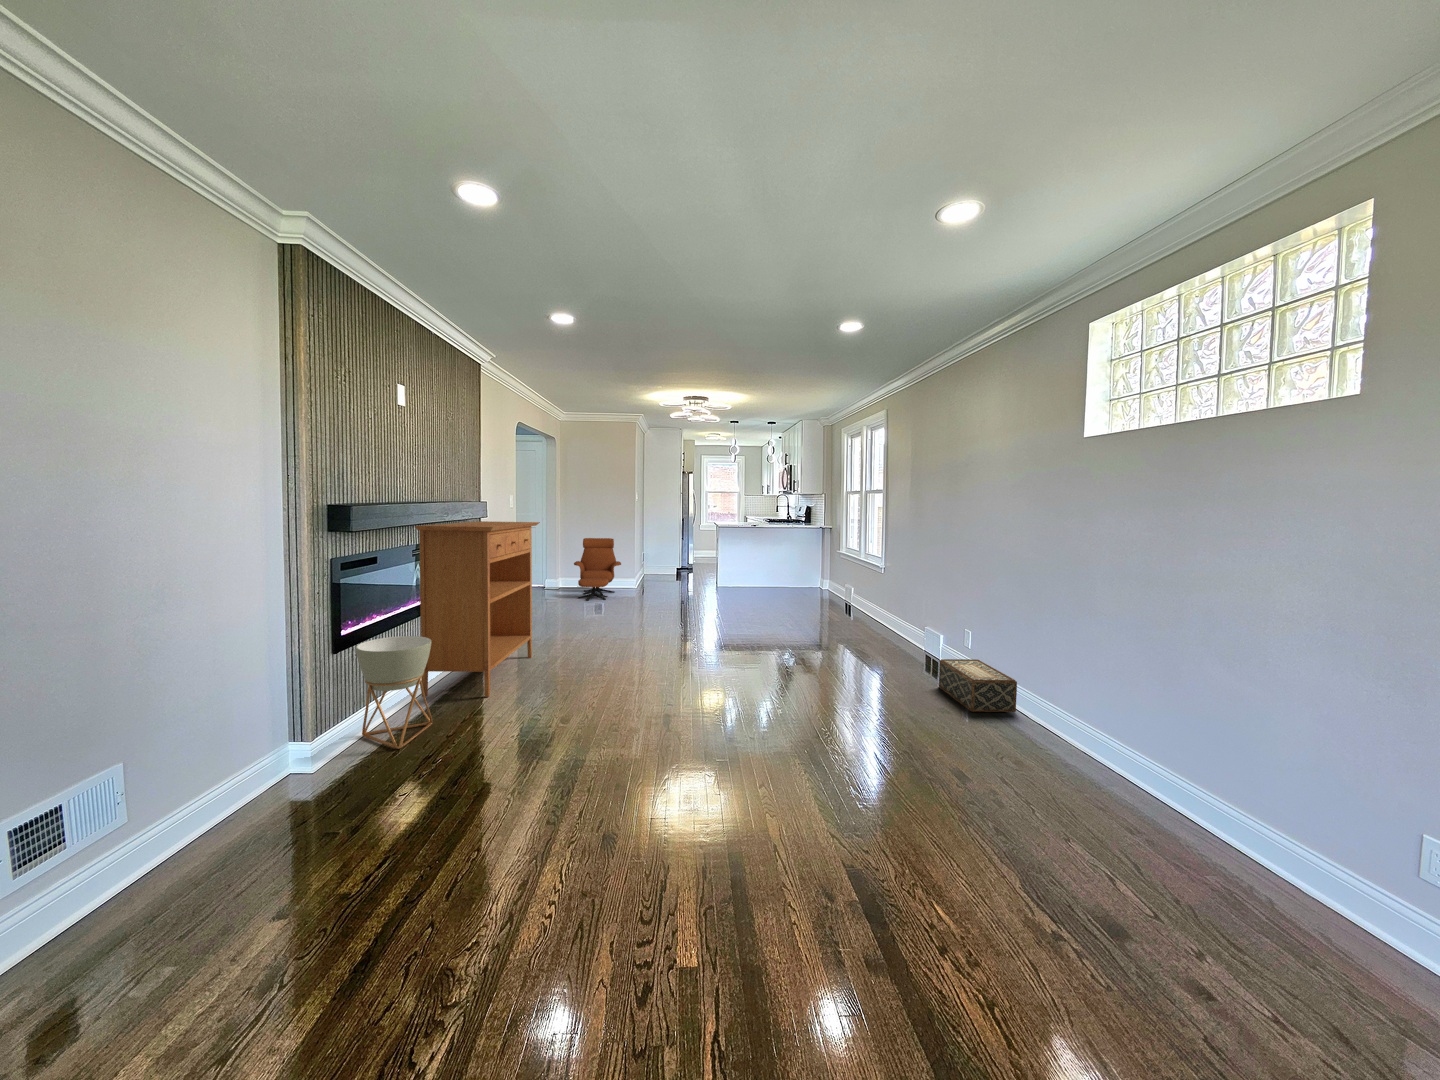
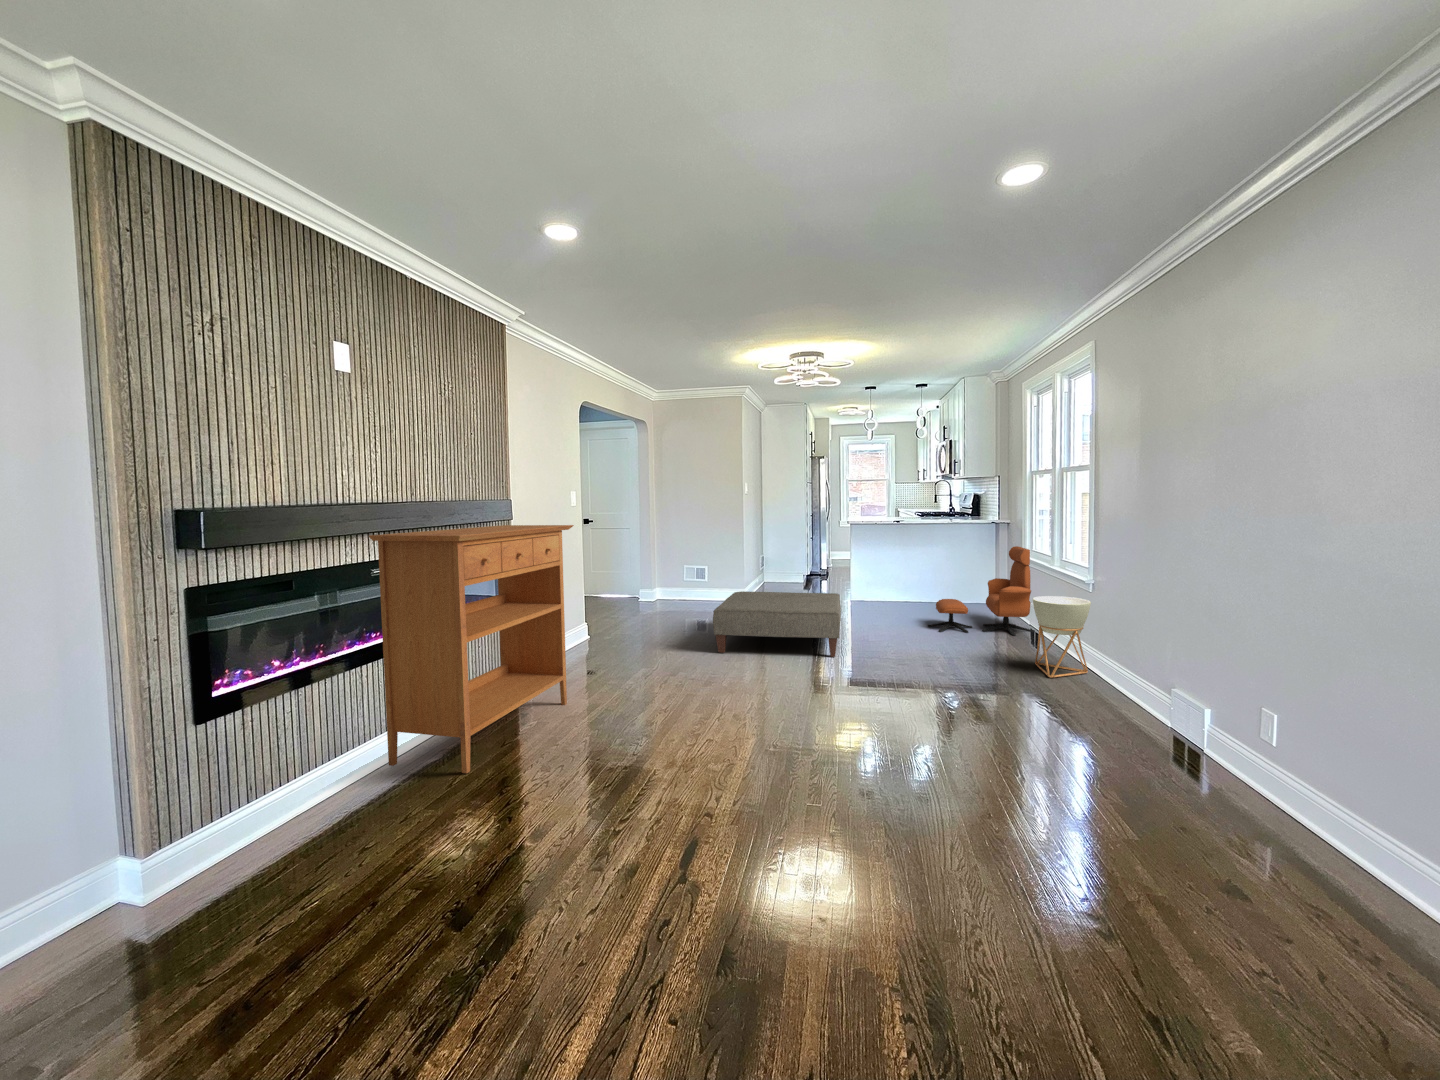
lounge chair: present [574,538,621,601] -> present [928,546,1035,636]
ottoman: none [627,578,722,623] -> present [713,591,841,657]
planter: present [356,636,432,749] -> present [1033,596,1091,678]
woven basket: present [939,659,1017,712] -> none [1207,770,1413,918]

